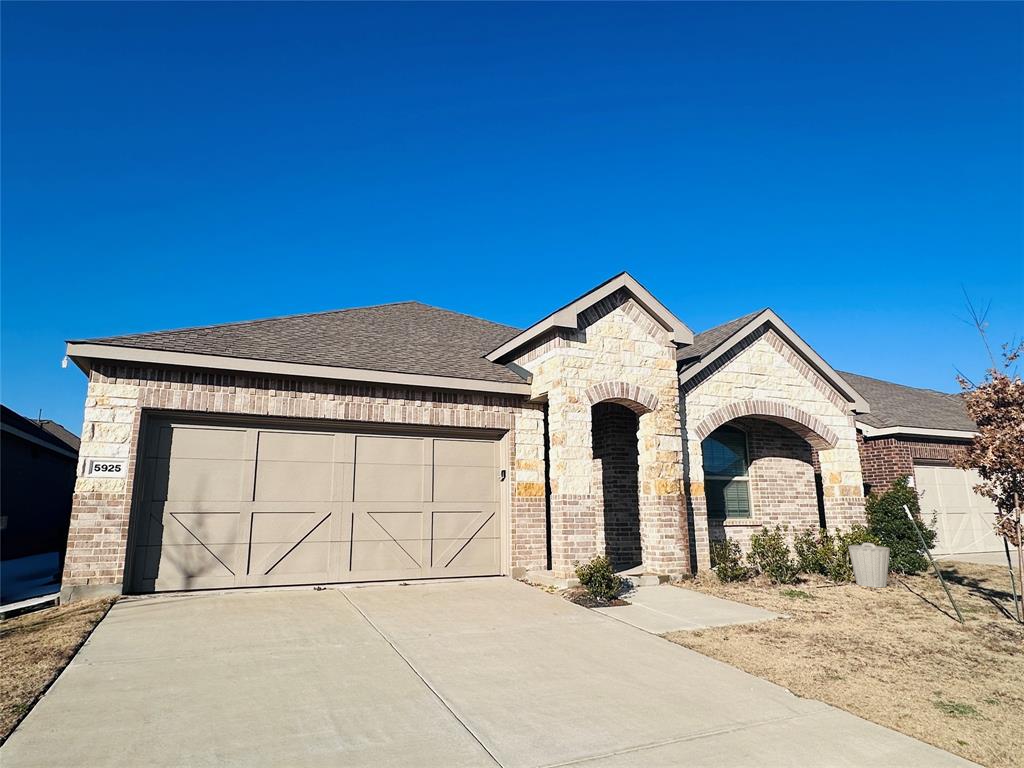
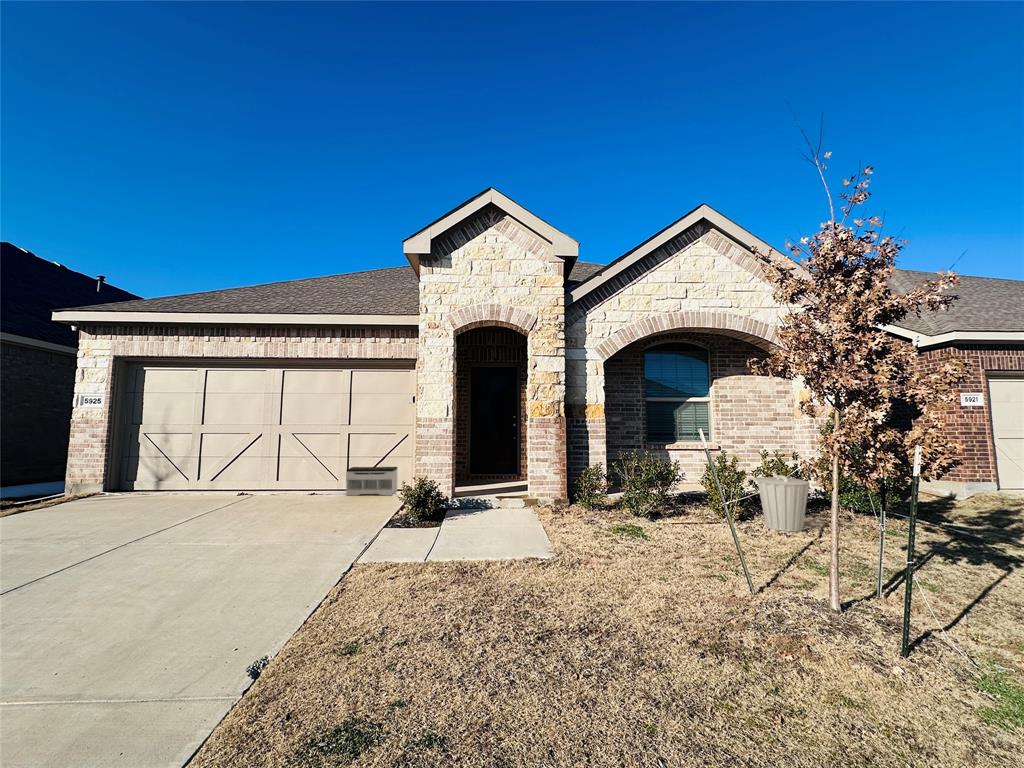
bench: none [451,549,508,584] -> present [346,467,398,496]

